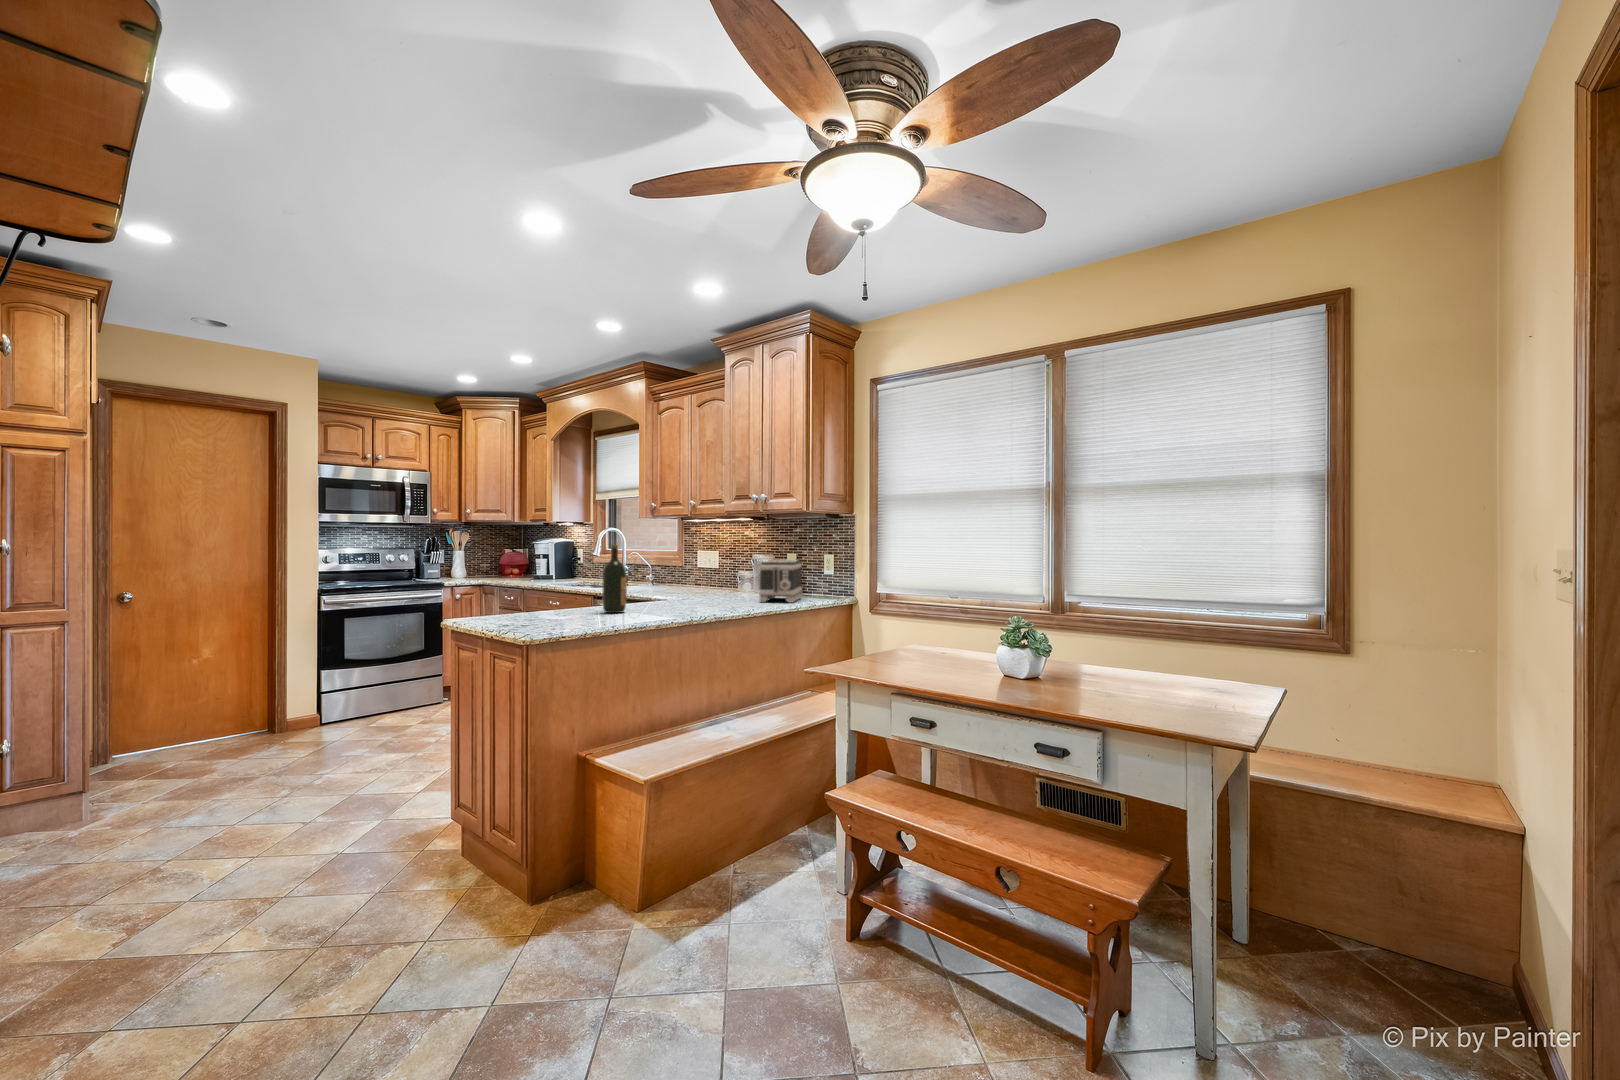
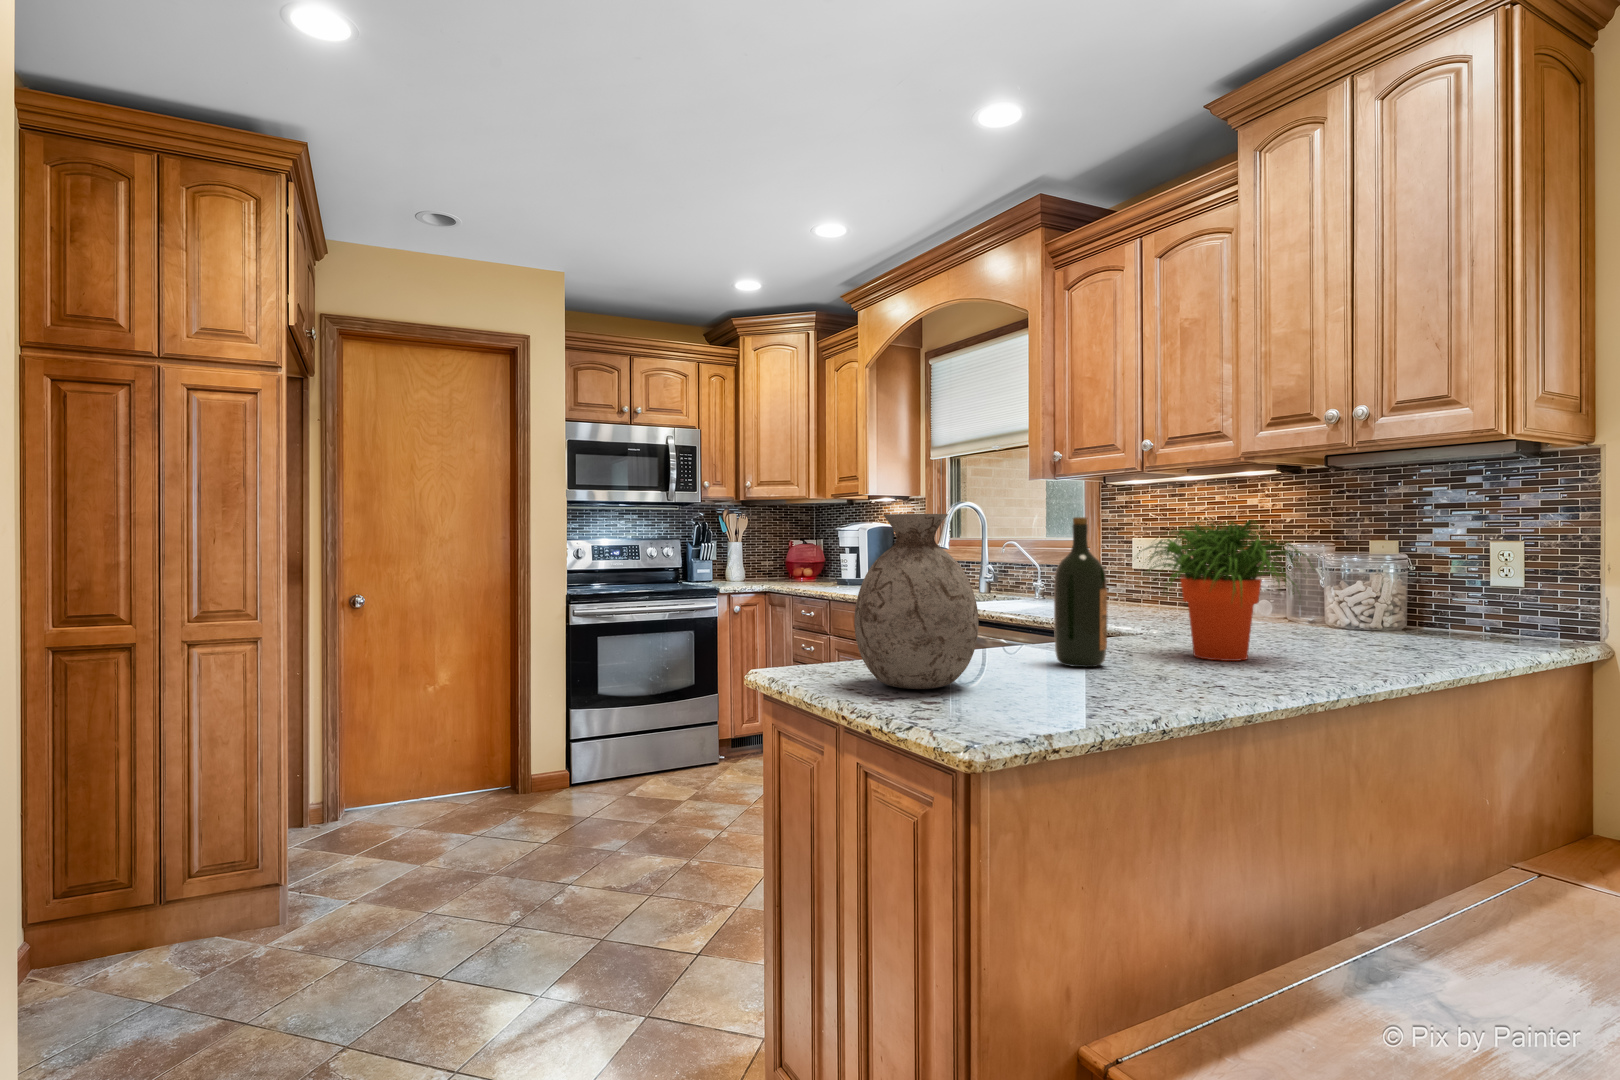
vase: none [492,545,553,622] -> present [854,514,979,689]
potted plant: none [647,545,720,609] -> present [1139,520,1311,661]
toaster: present [759,560,802,603] -> none [1356,555,1462,652]

